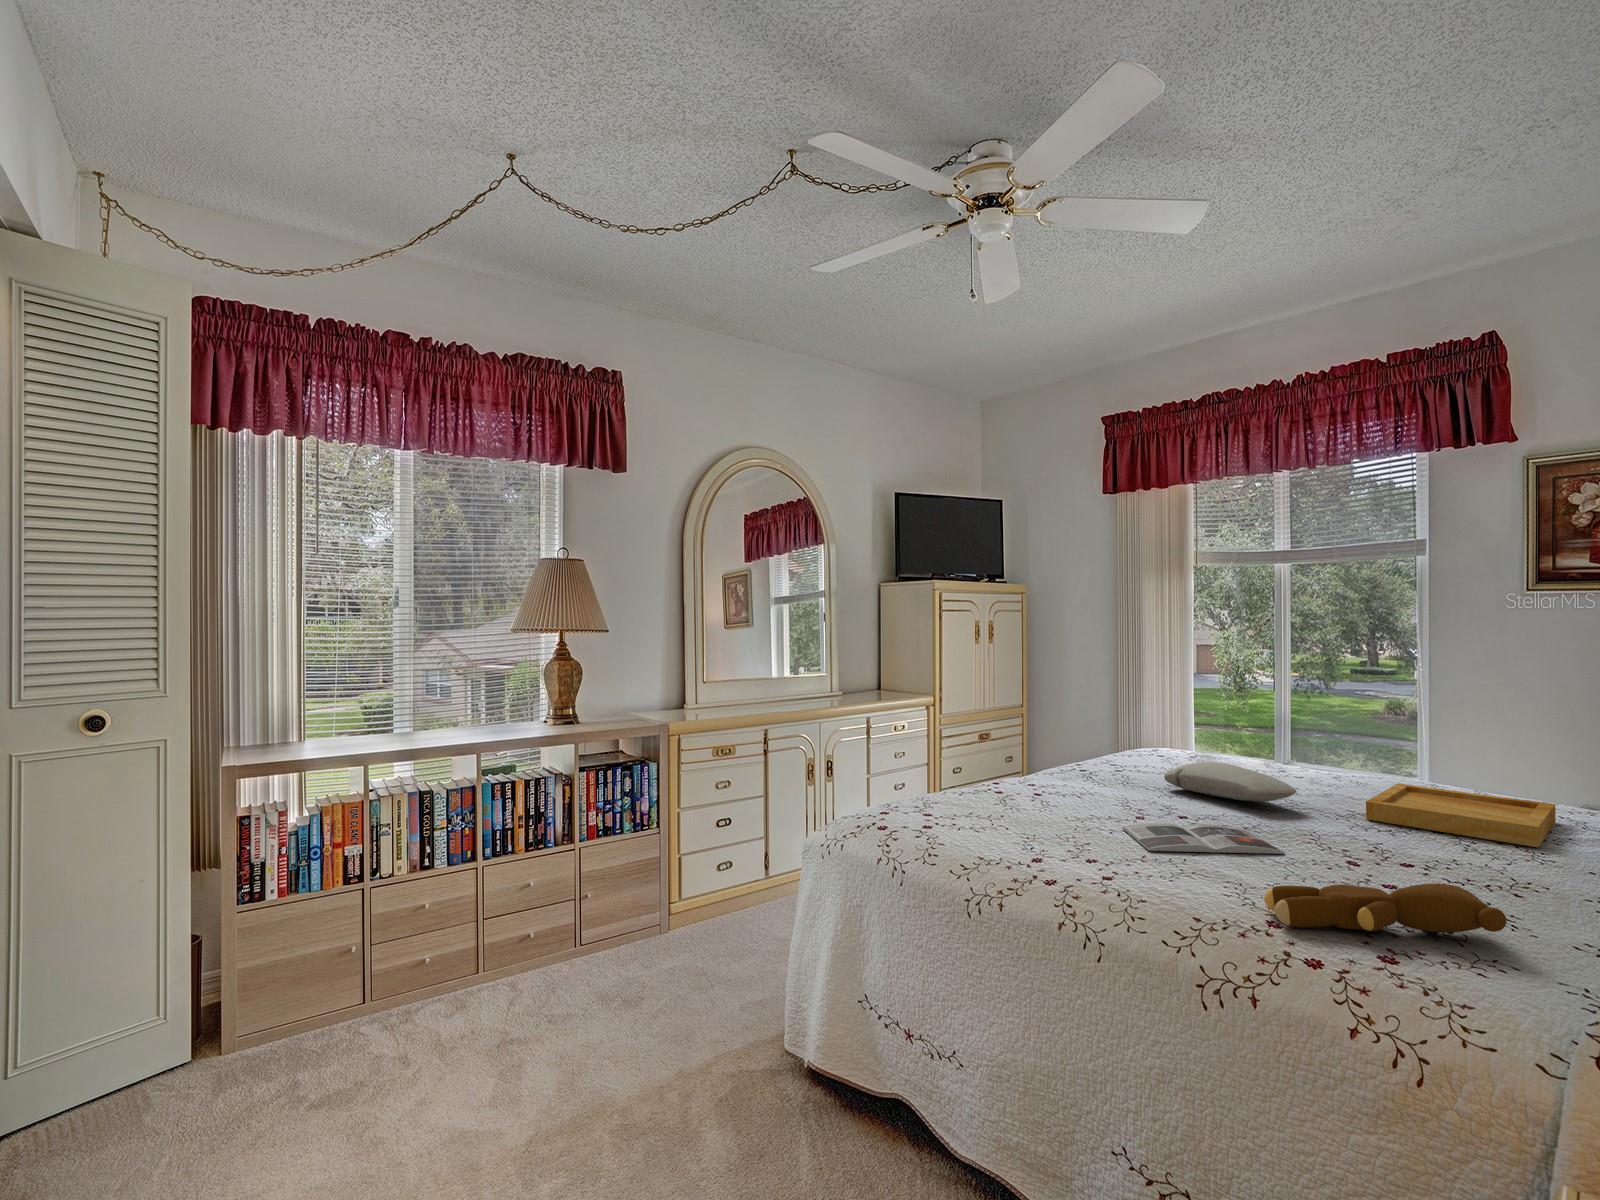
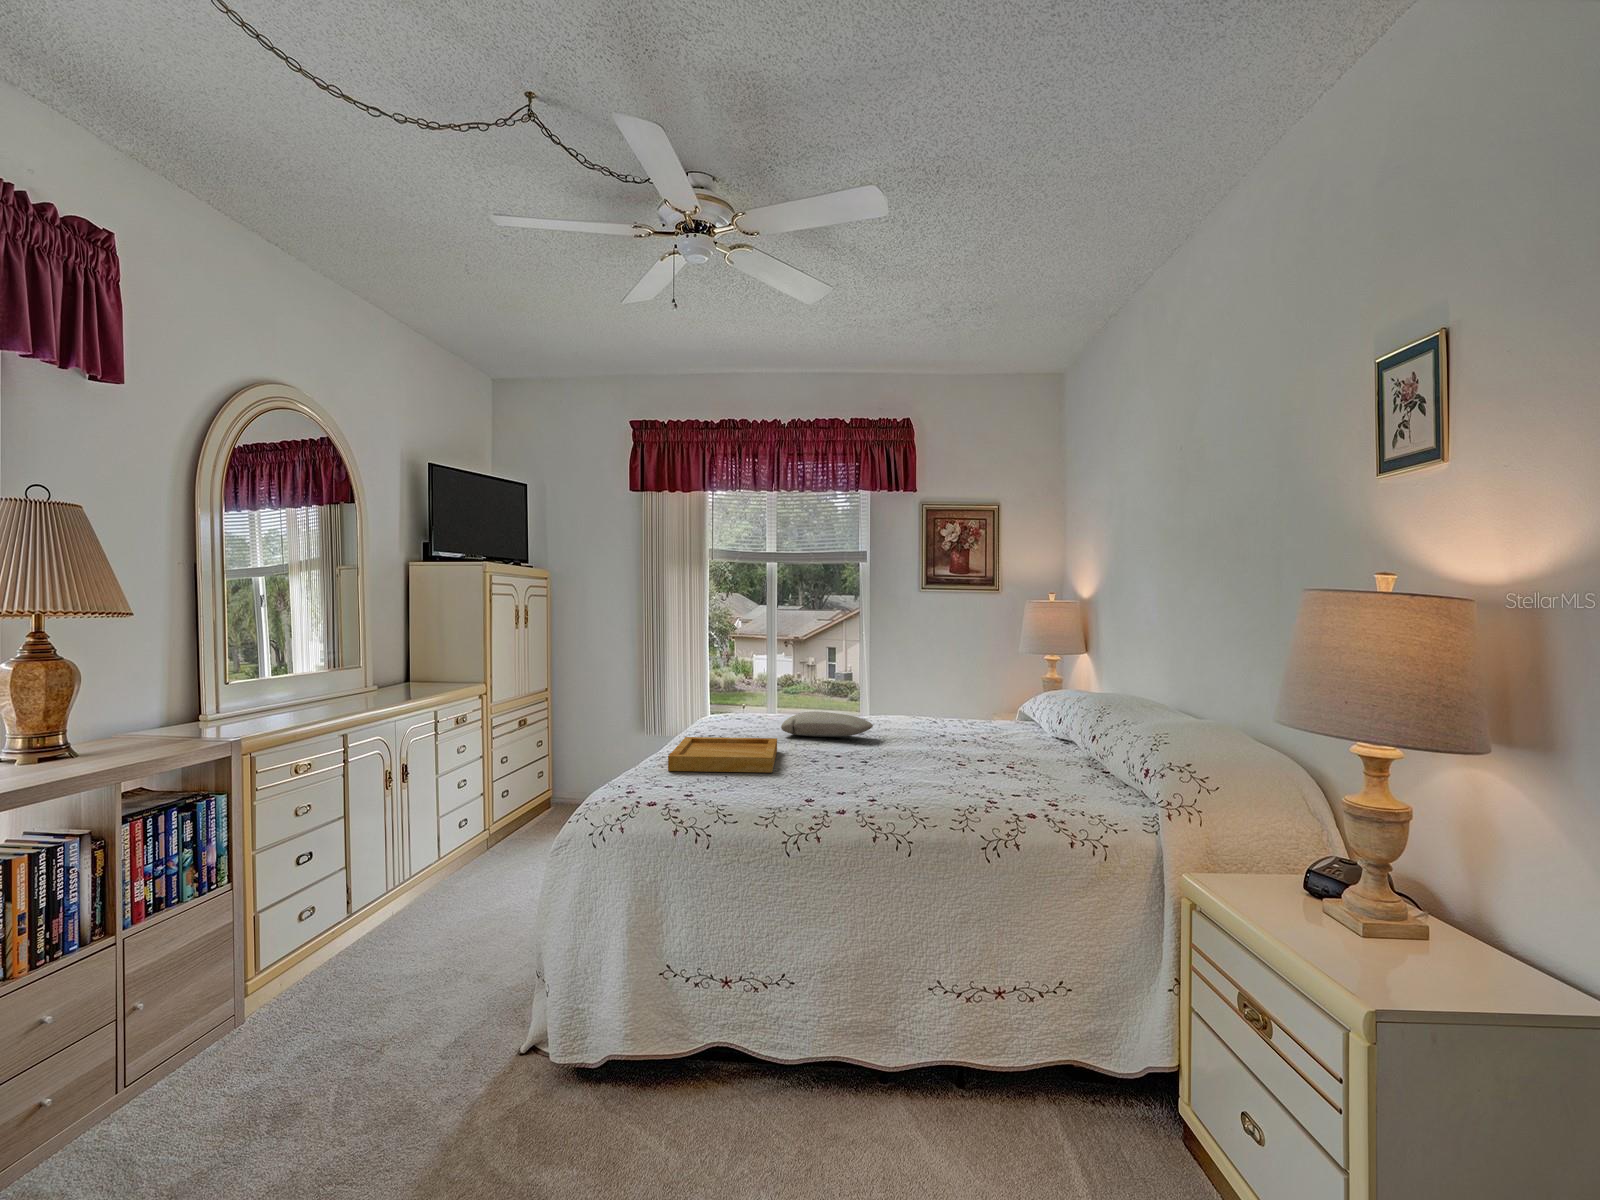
tray: present [1366,783,1556,847] -> present [668,737,777,773]
magazine: present [1123,823,1285,854] -> none [811,754,915,778]
teddy bear: present [1264,884,1507,935] -> none [965,760,1068,801]

